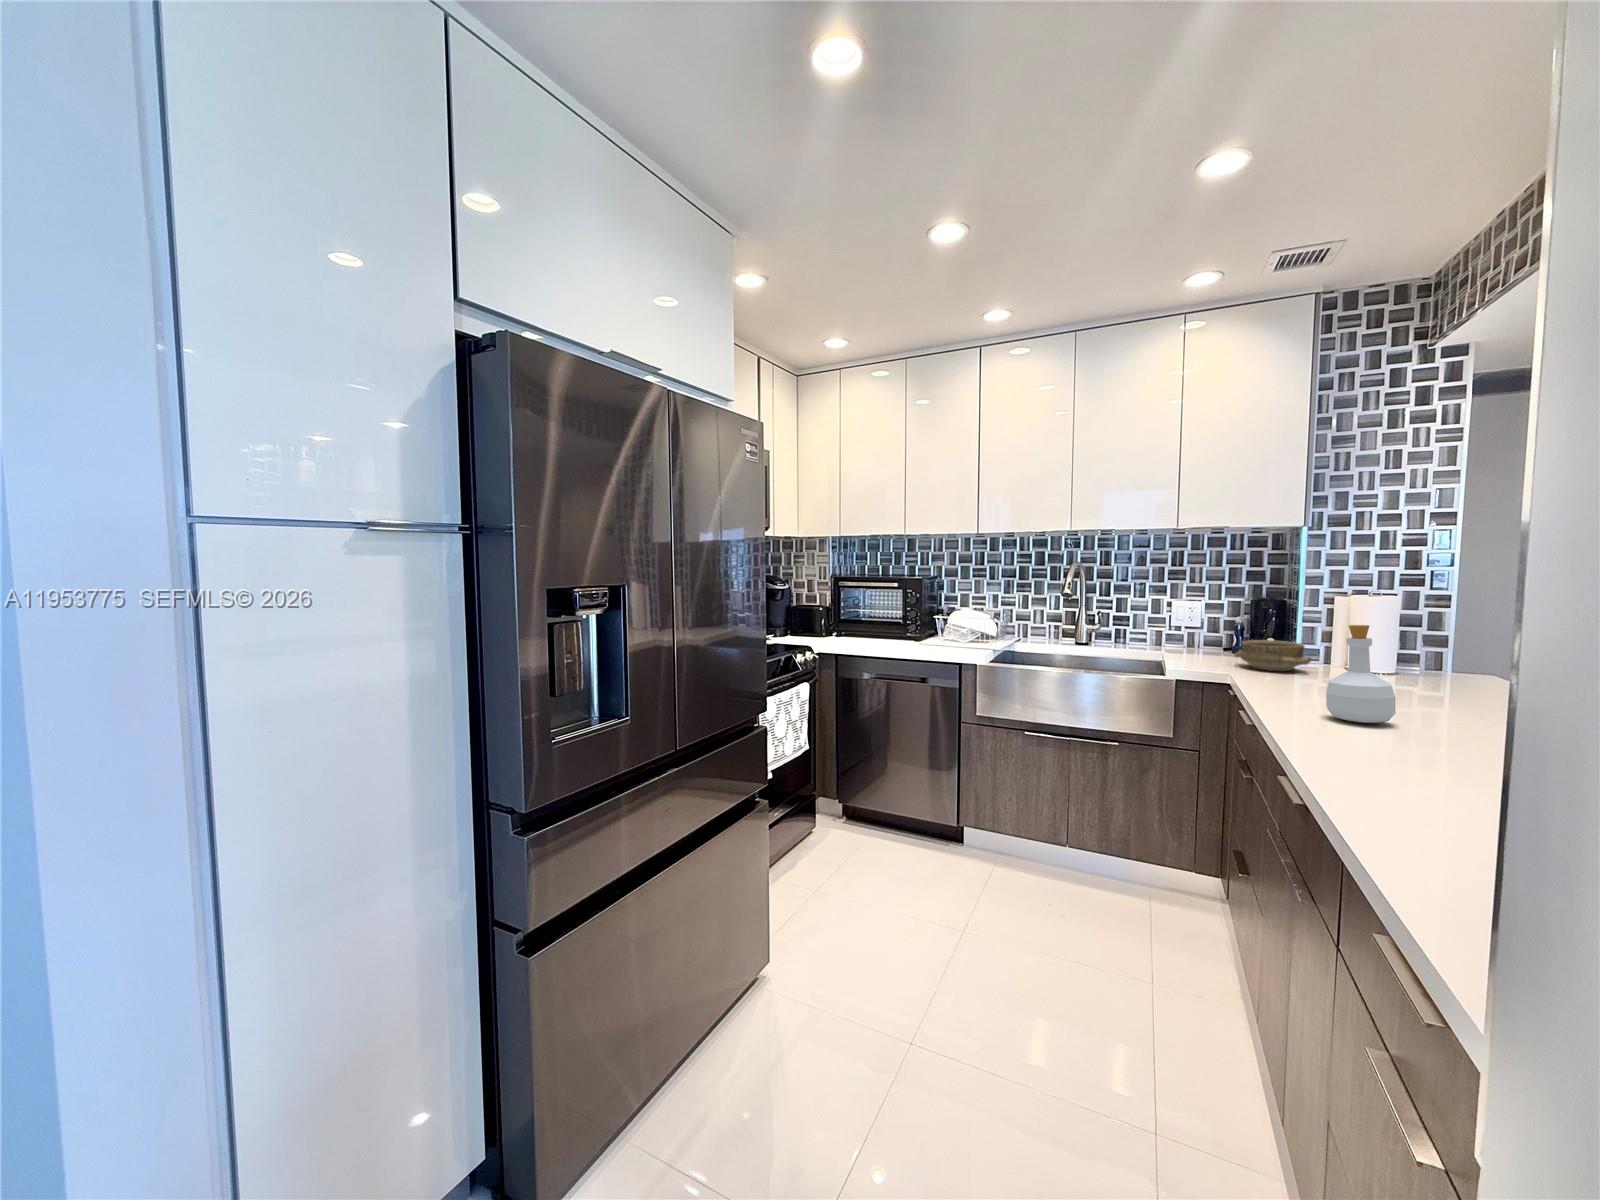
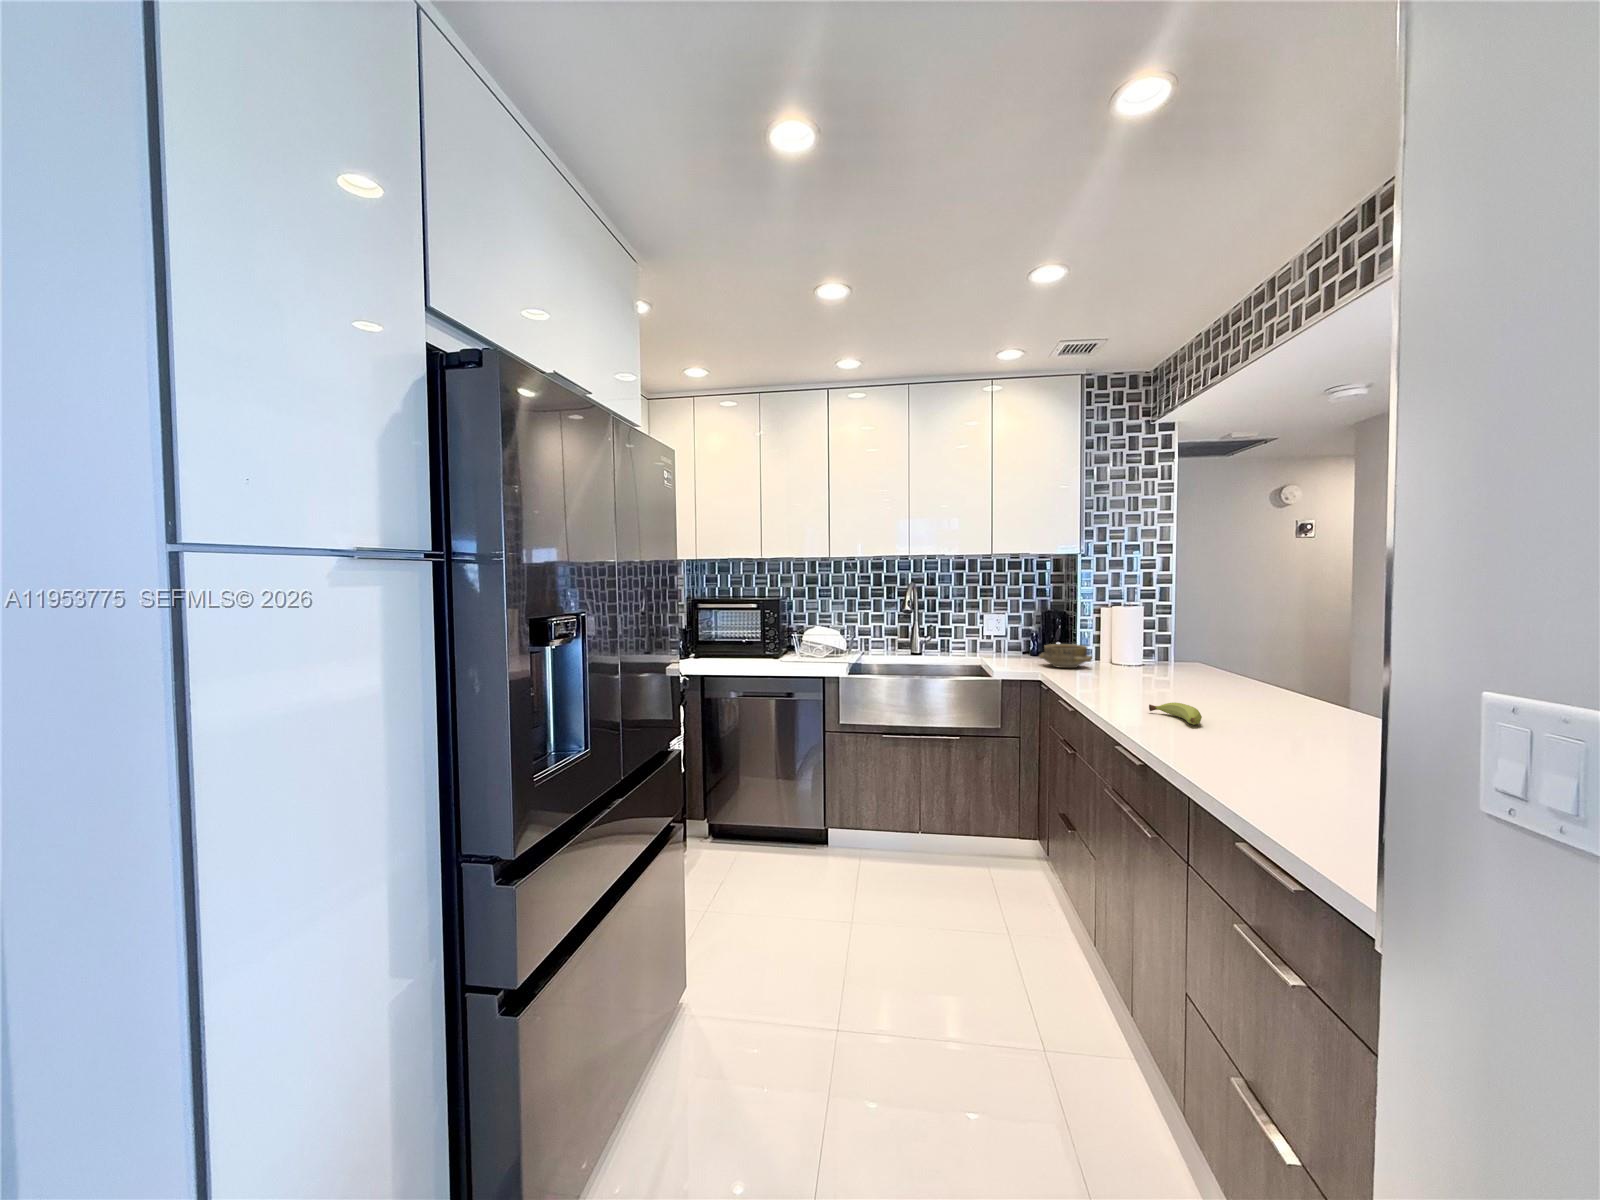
bottle: present [1326,625,1396,723] -> none [1125,629,1170,702]
fruit: none [1348,726,1423,760] -> present [1149,703,1202,725]

